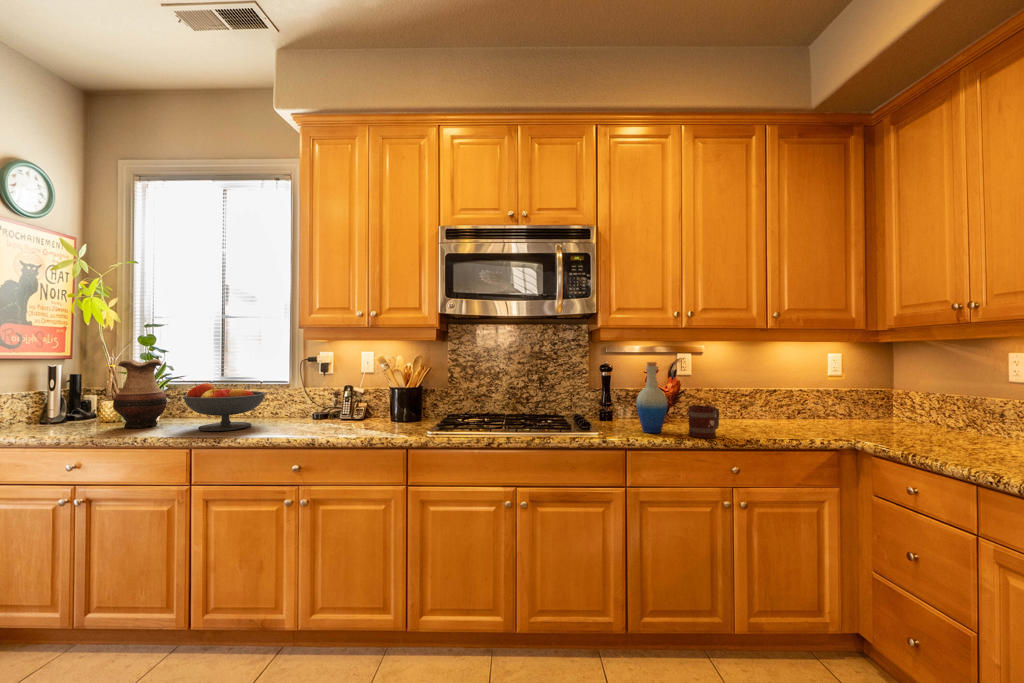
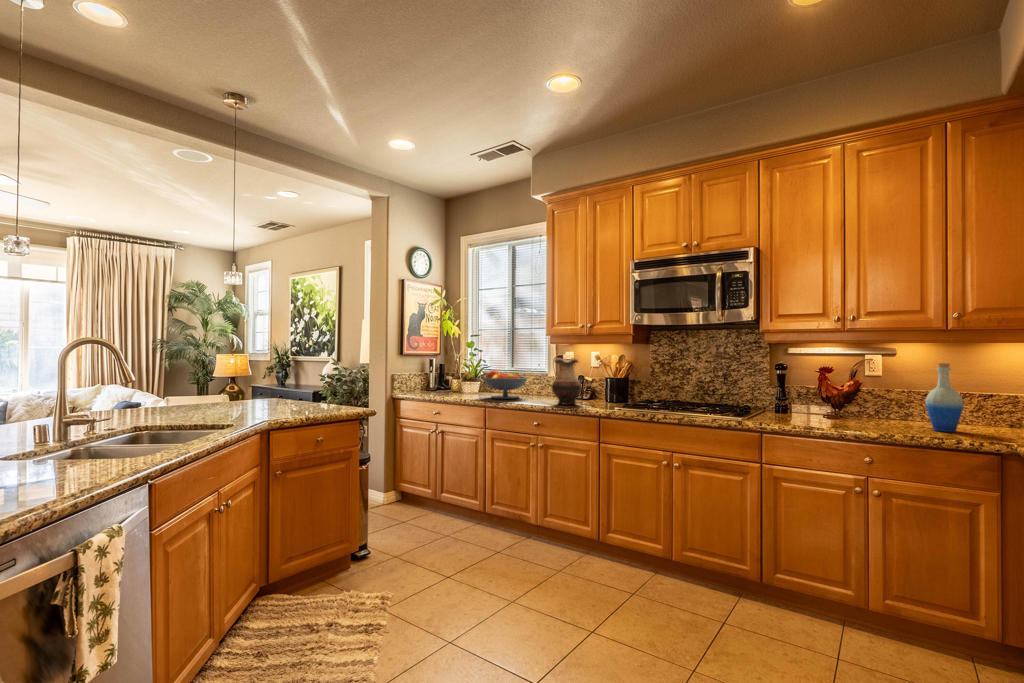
vase: present [113,359,167,428] -> present [552,358,582,405]
bottle: present [636,362,667,433] -> present [926,363,963,432]
mug: present [688,405,719,438] -> none [828,401,865,430]

